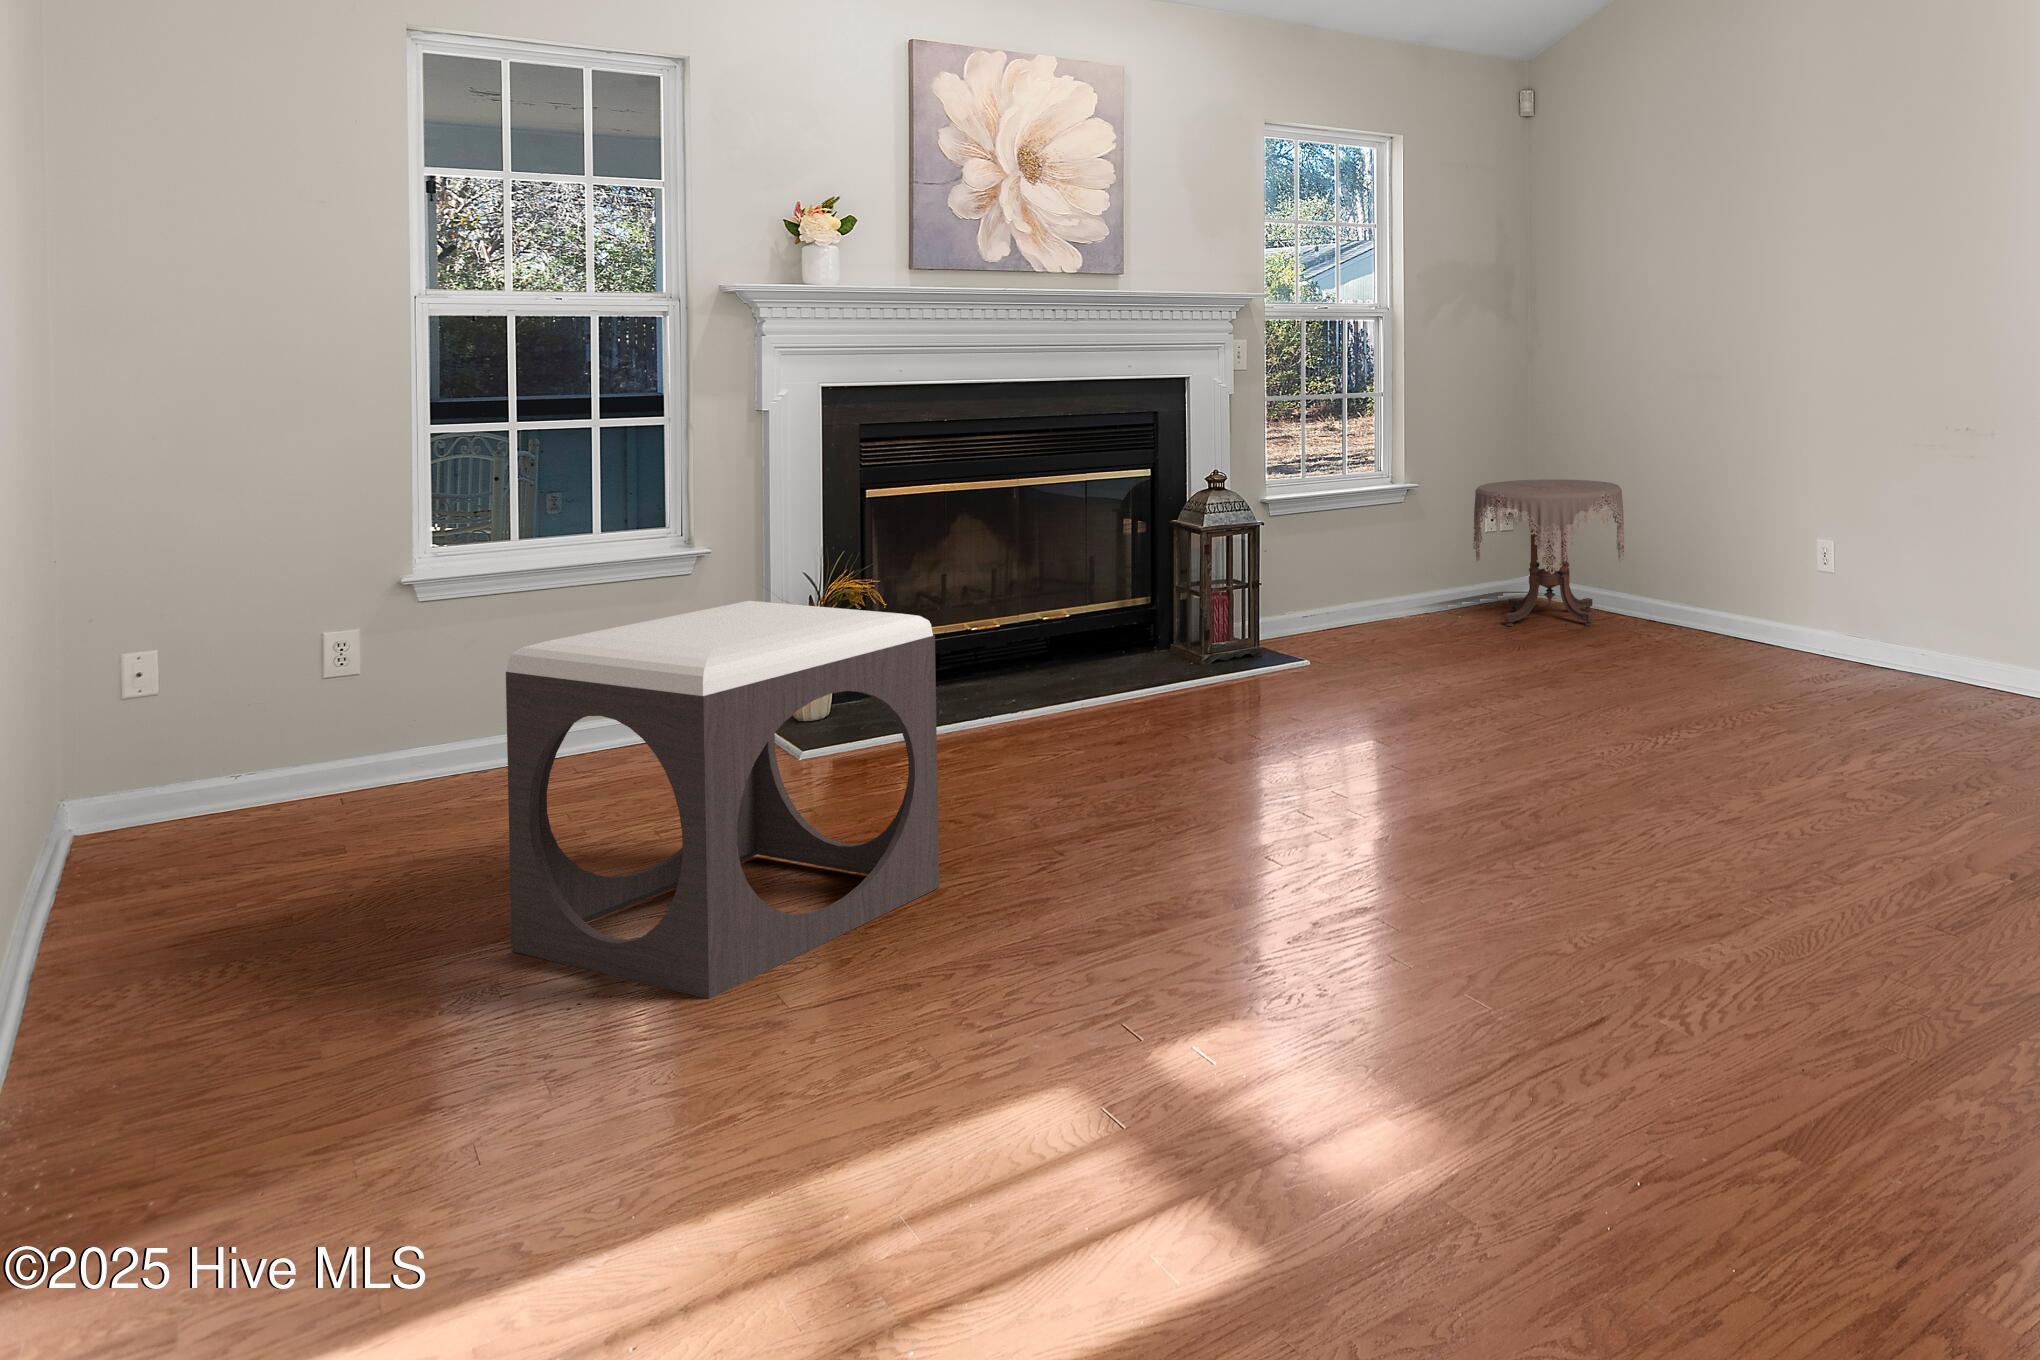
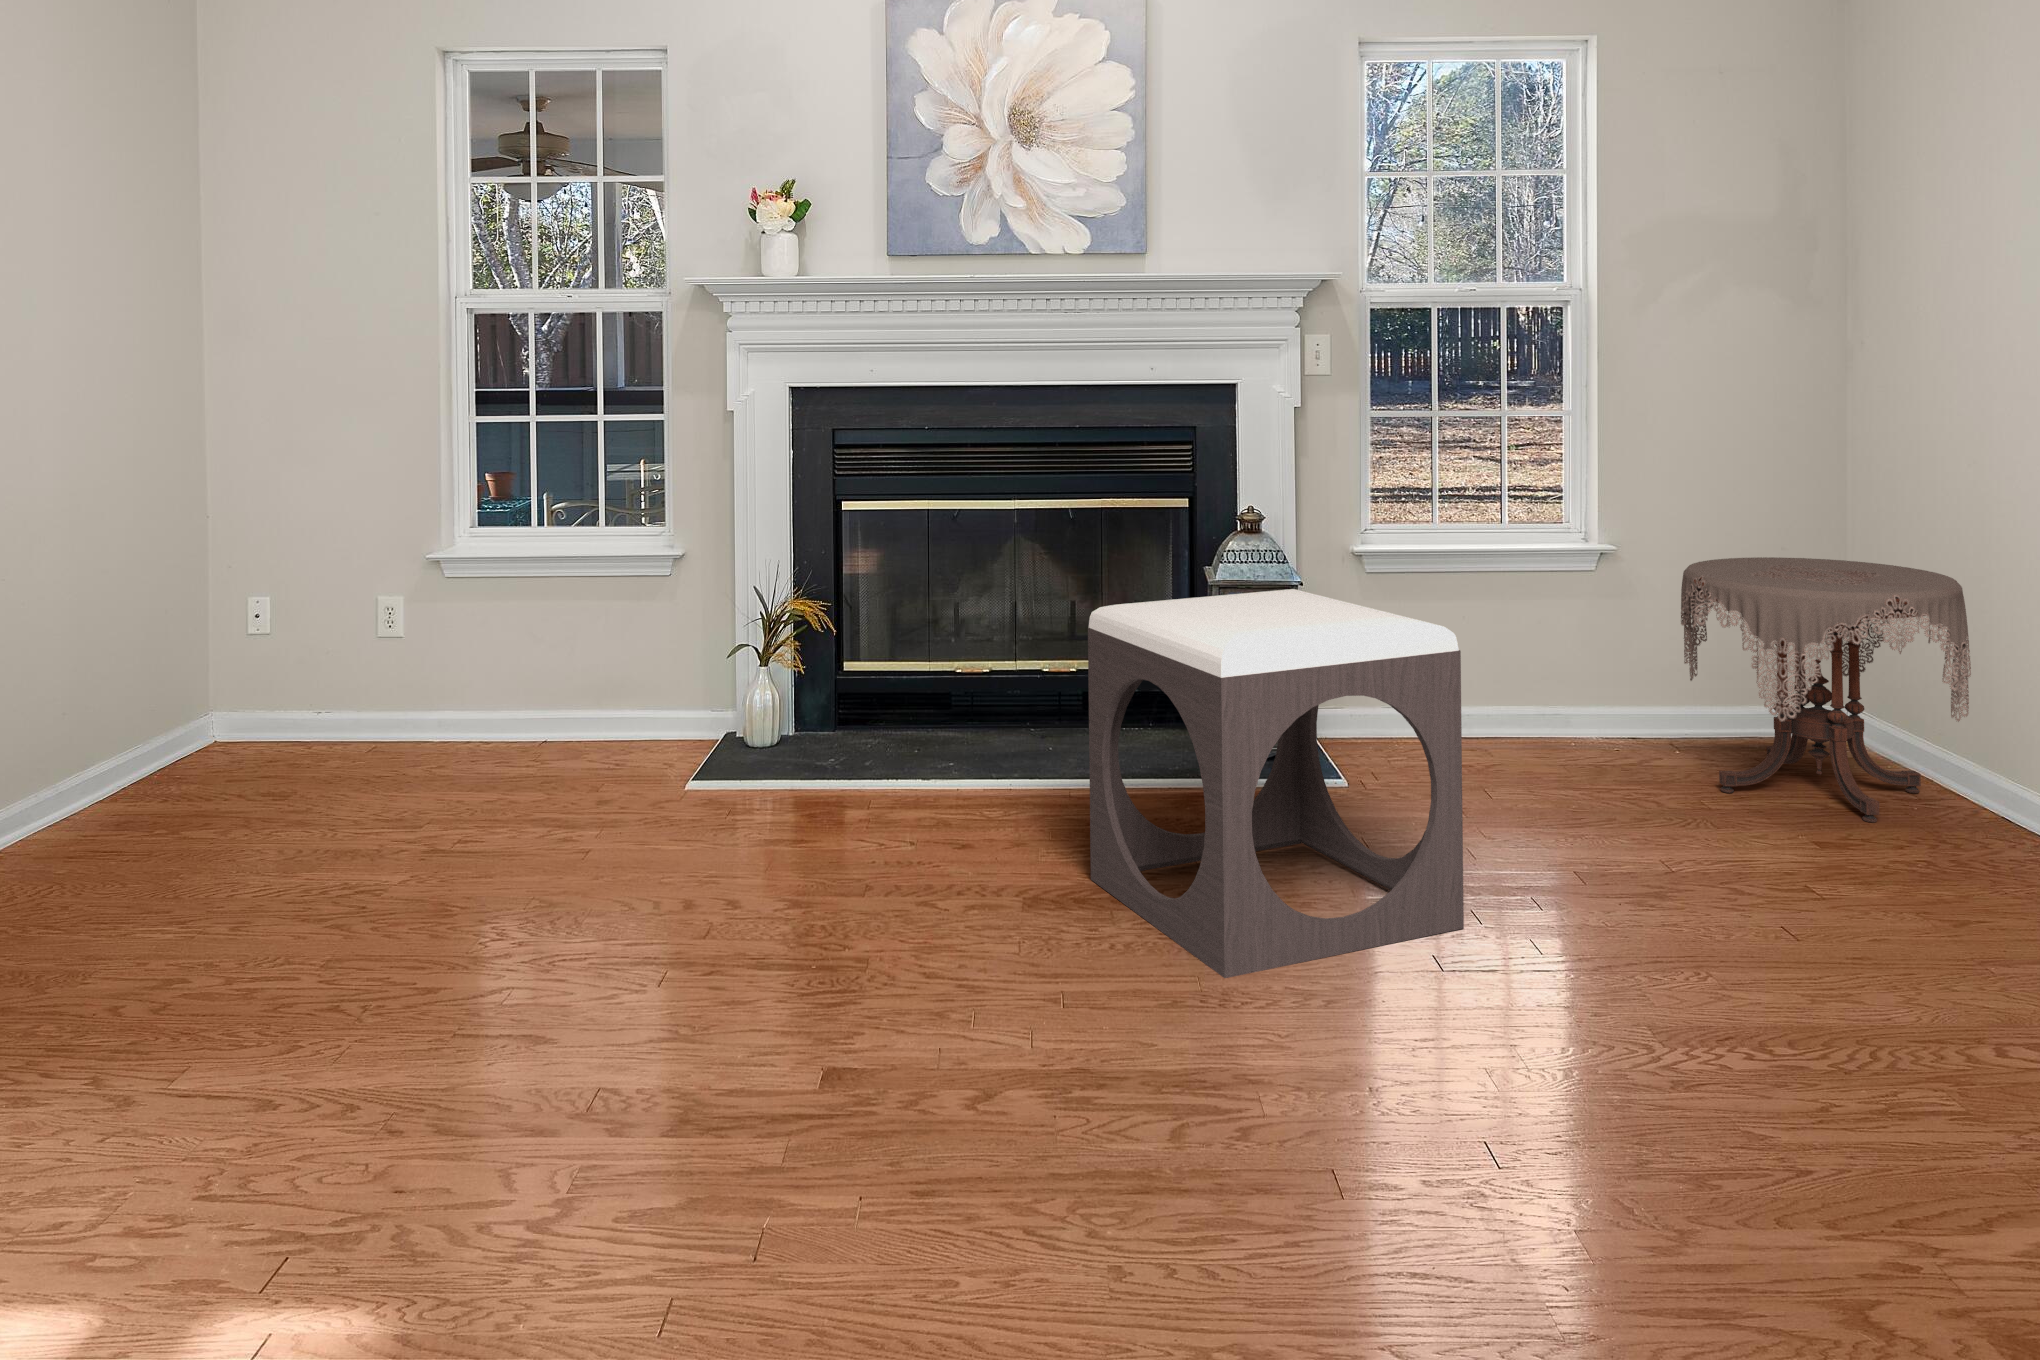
footstool: present [506,601,939,999] -> present [1088,589,1464,978]

